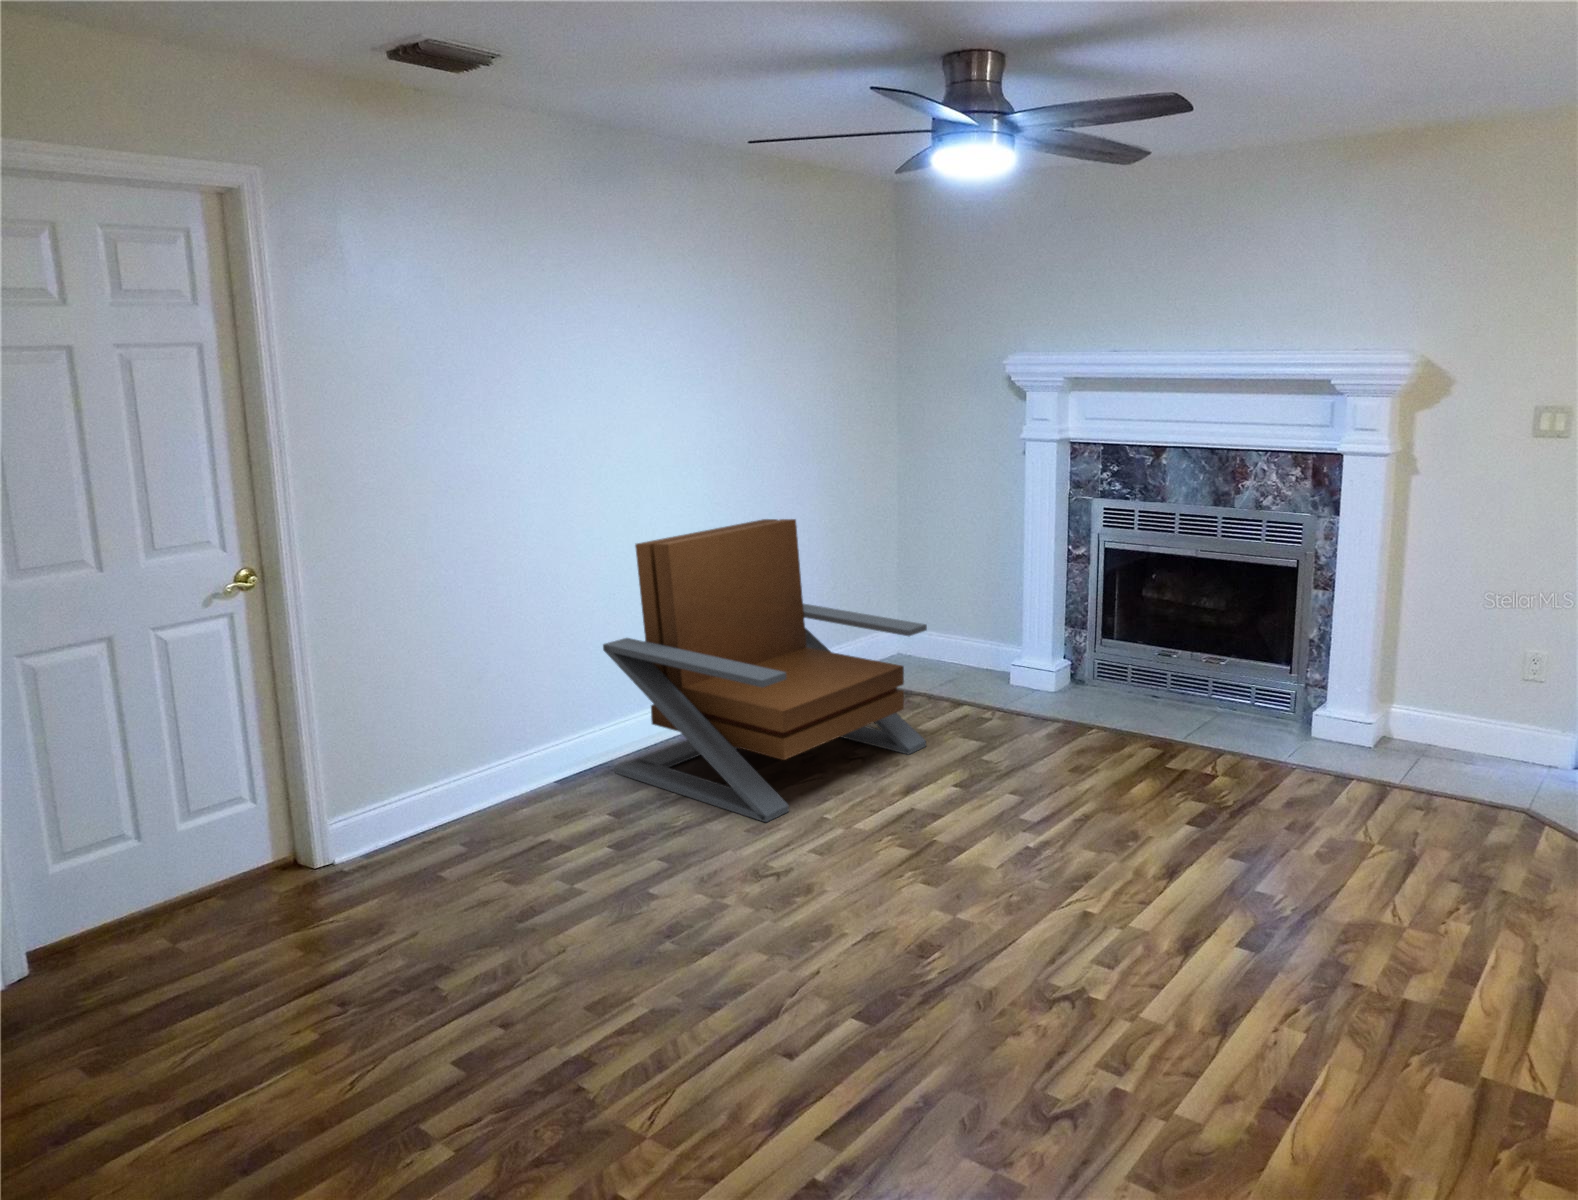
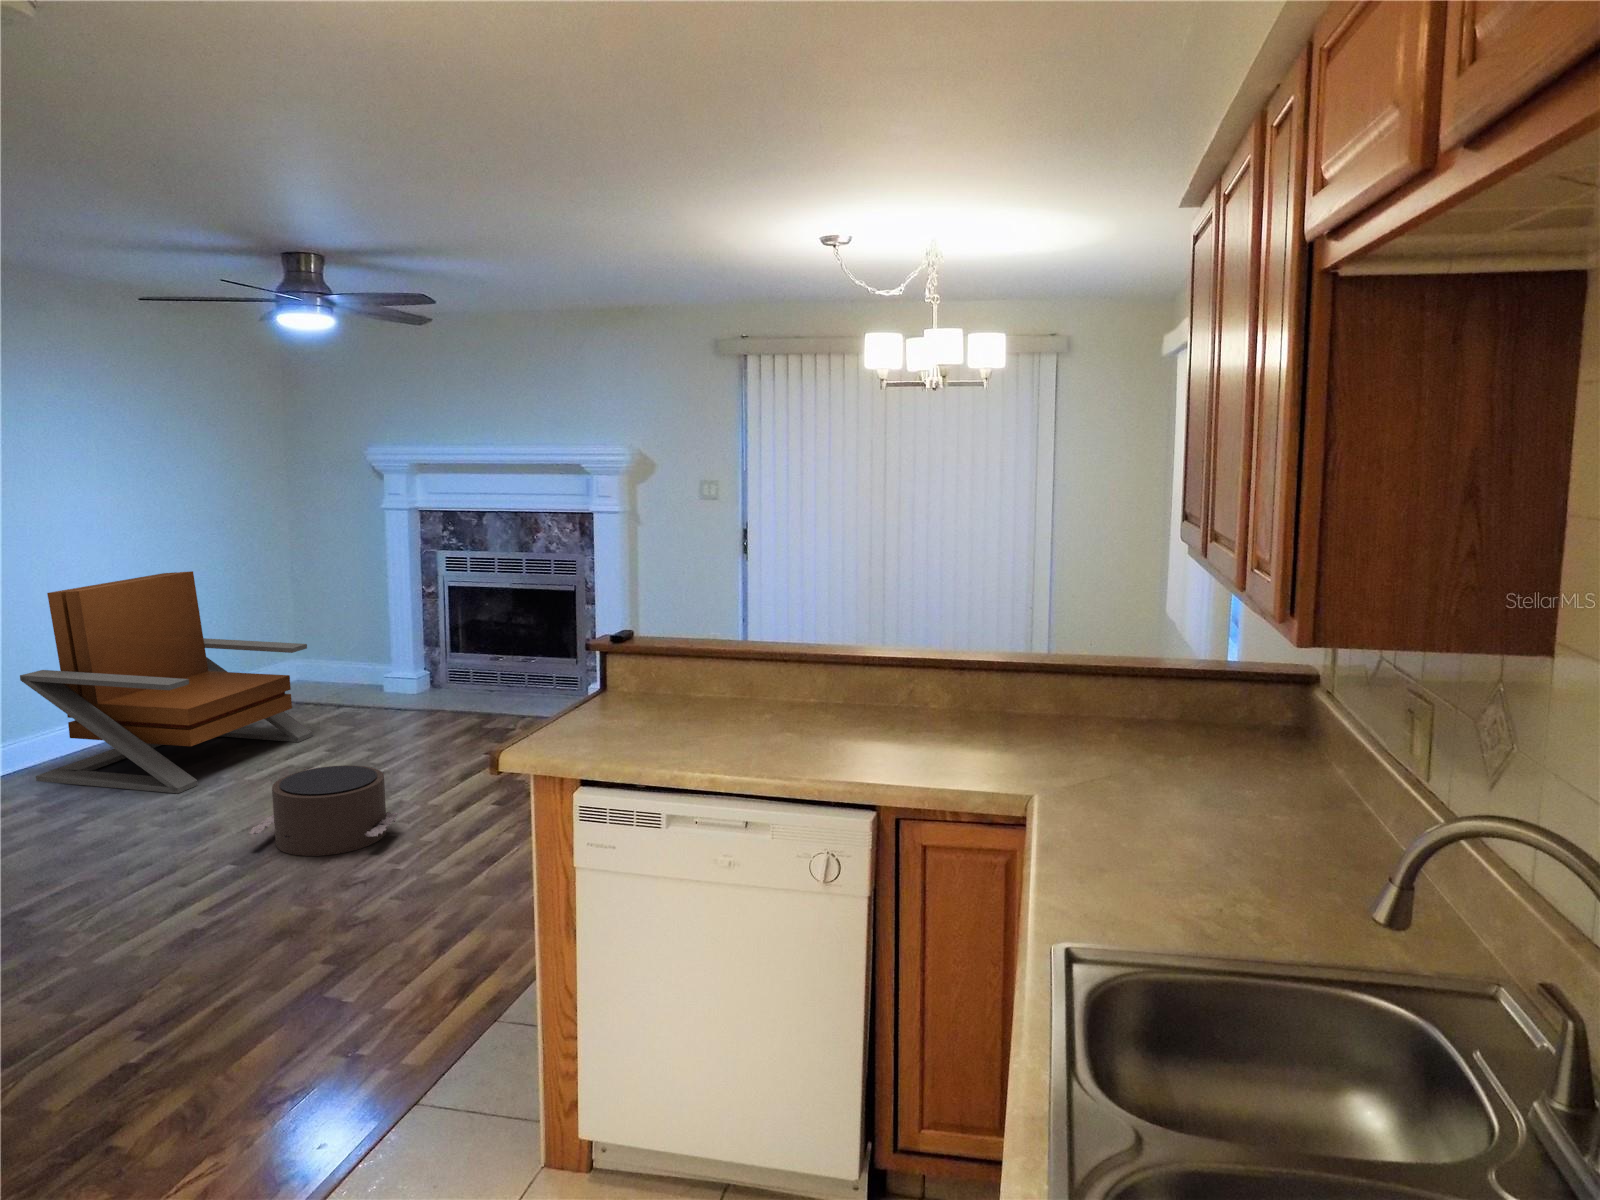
pouf: none [855,837,1069,992] -> present [249,765,400,856]

